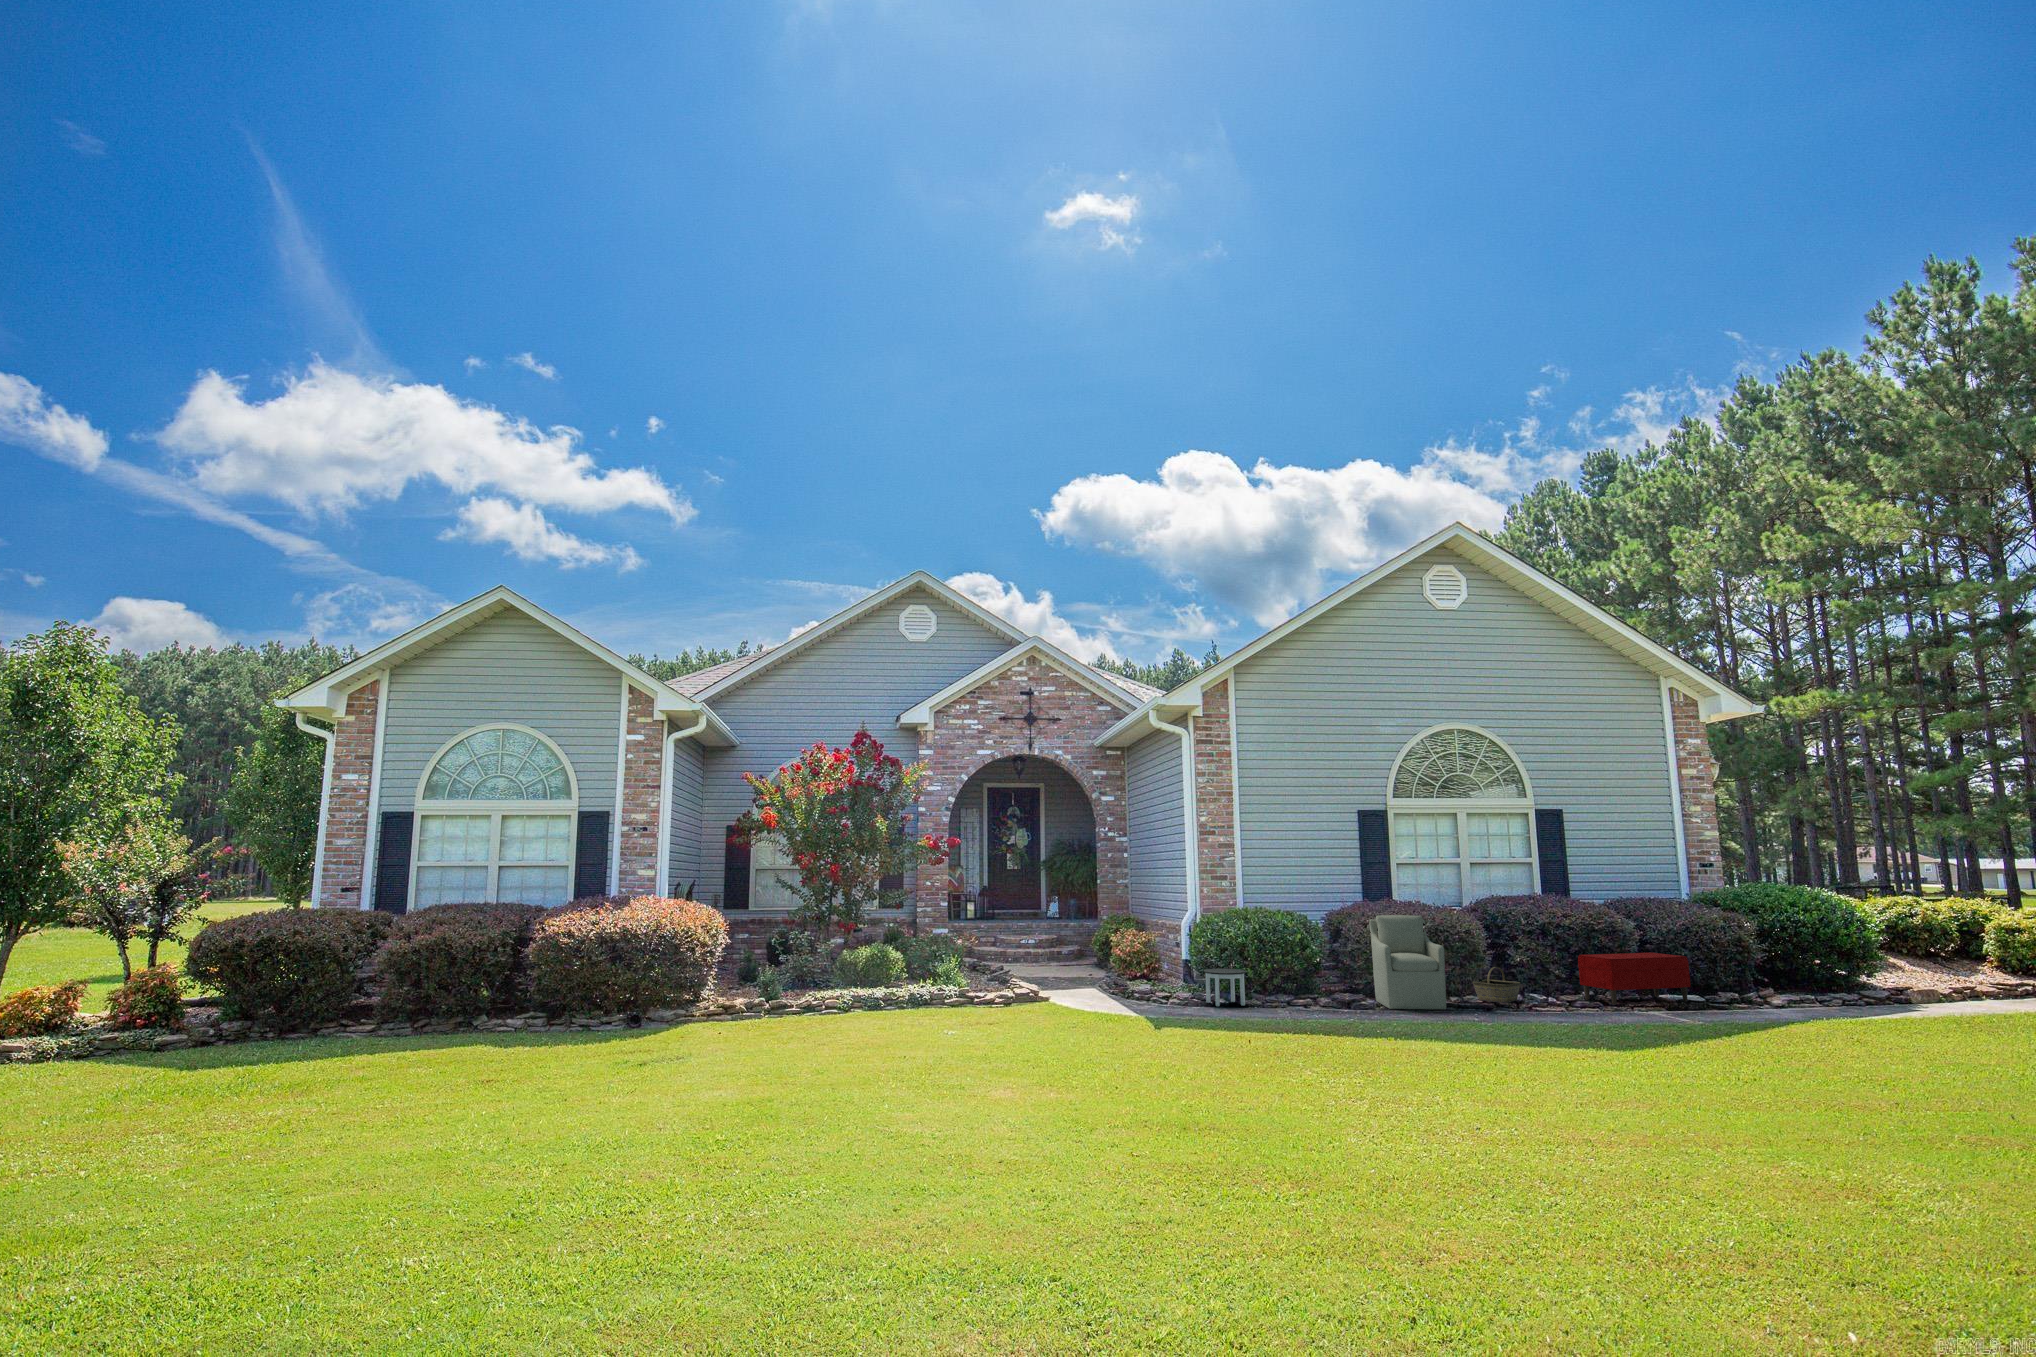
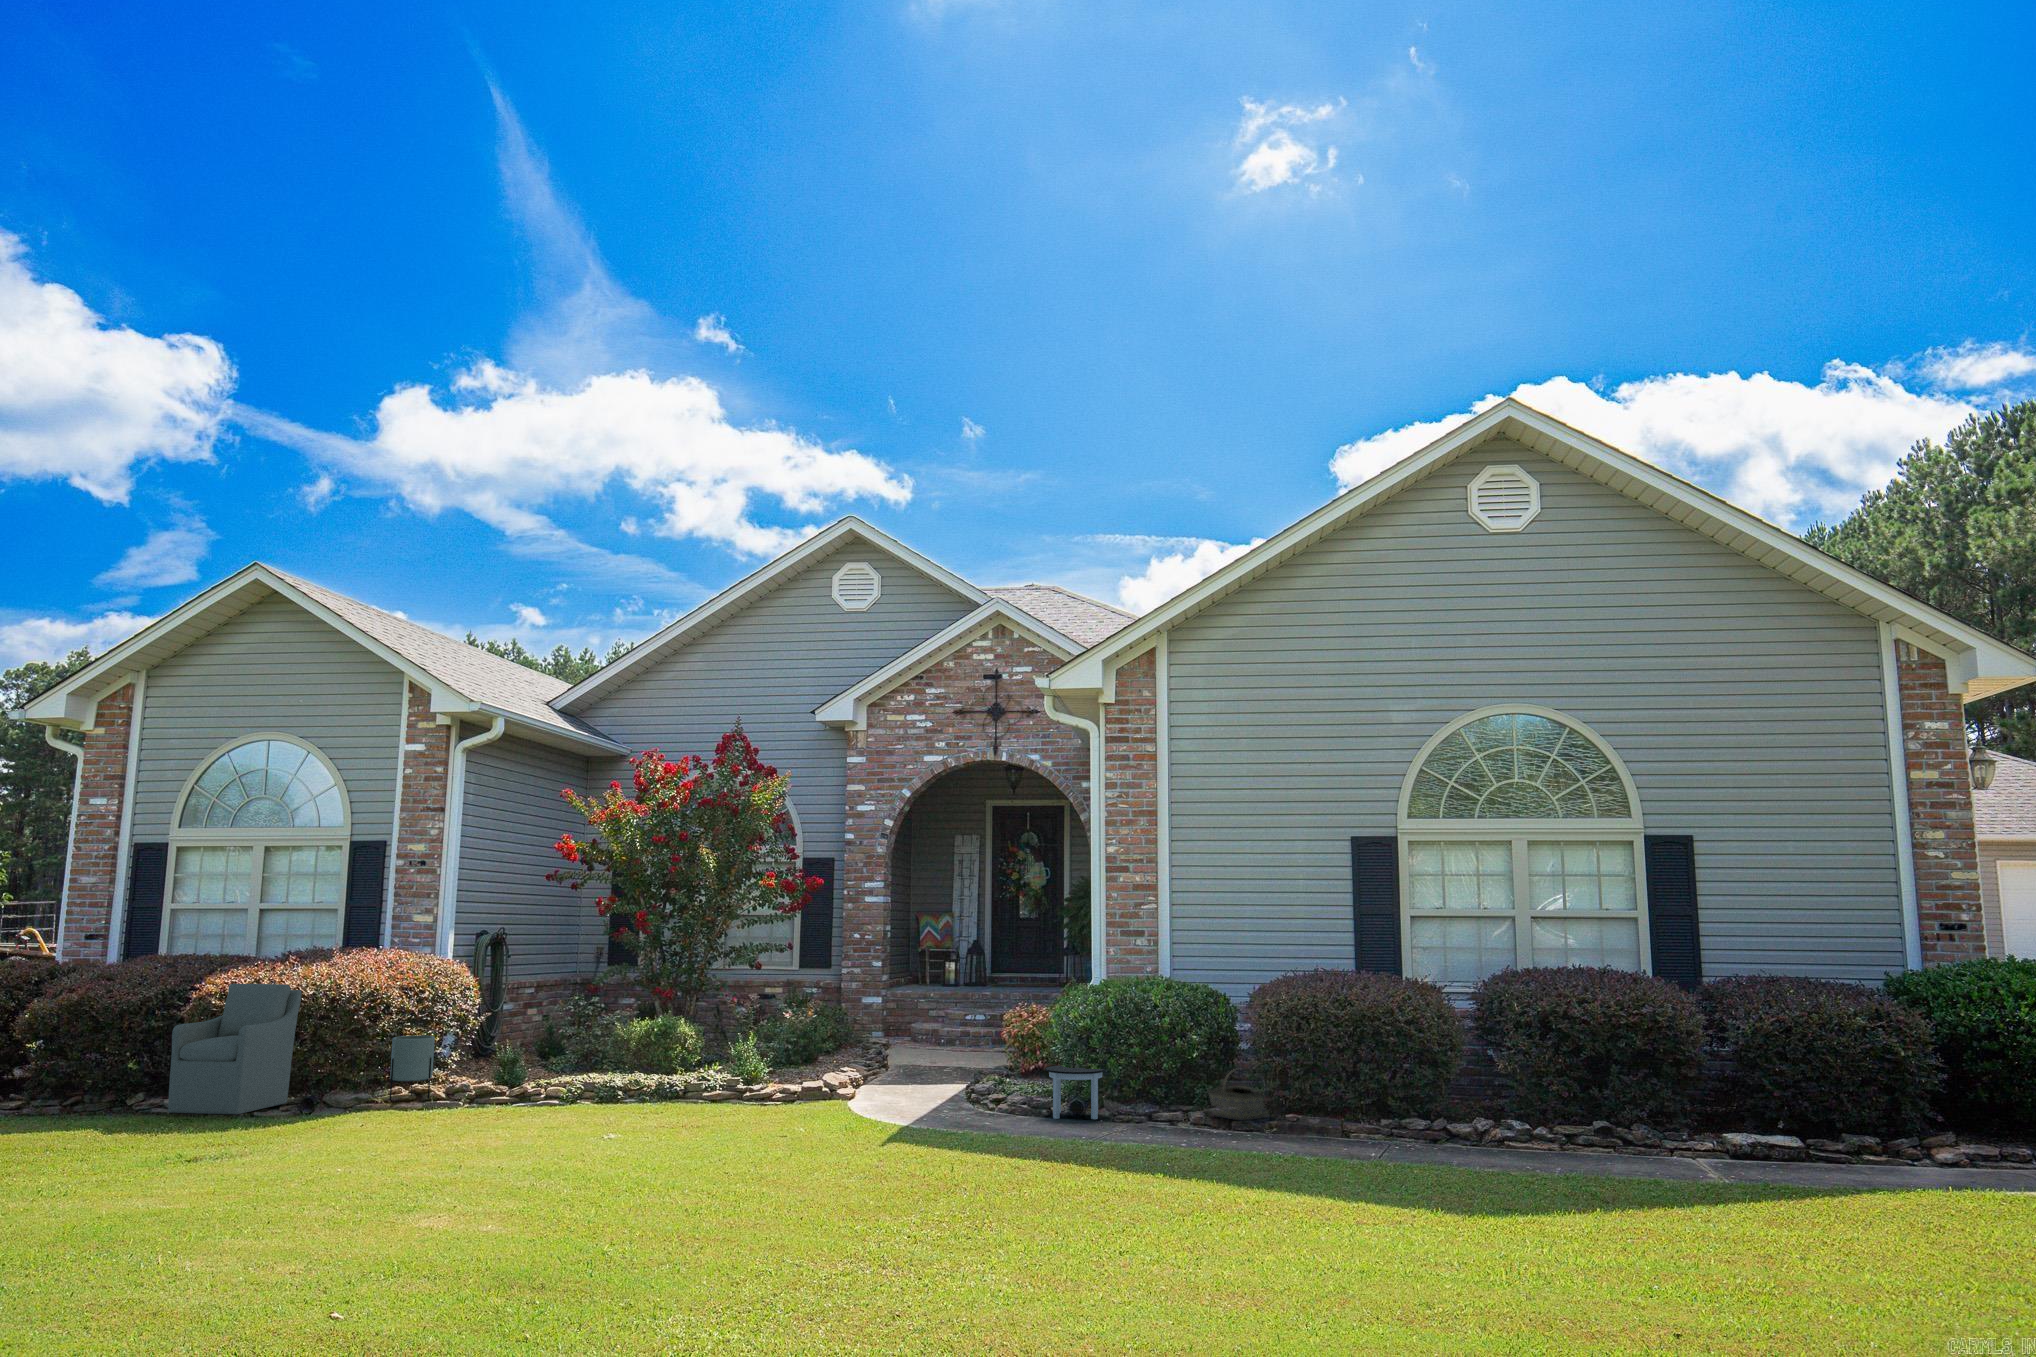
chair: present [1369,915,1446,1010] -> present [168,984,302,1115]
bench: present [1578,953,1691,1005] -> none [1632,1062,1811,1142]
planter: none [699,963,732,1014] -> present [390,1035,435,1100]
basket: present [1473,967,1521,1003] -> present [1208,1069,1268,1120]

